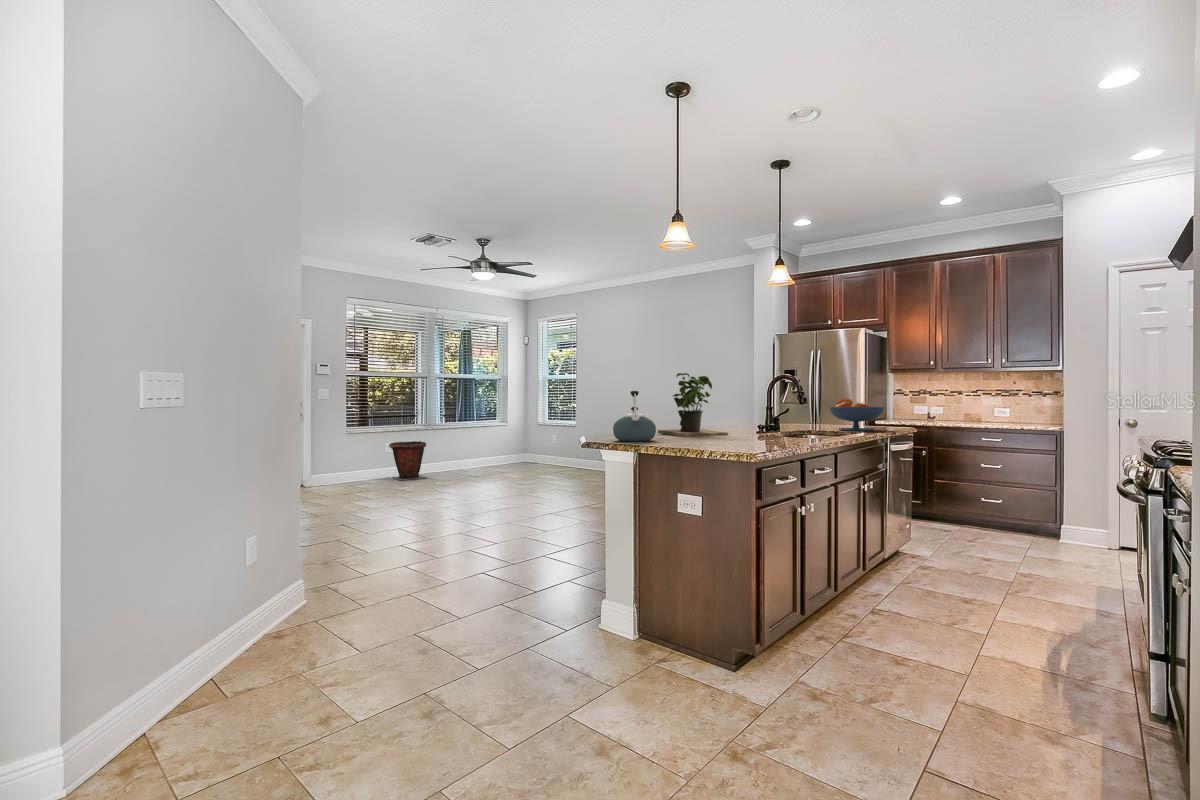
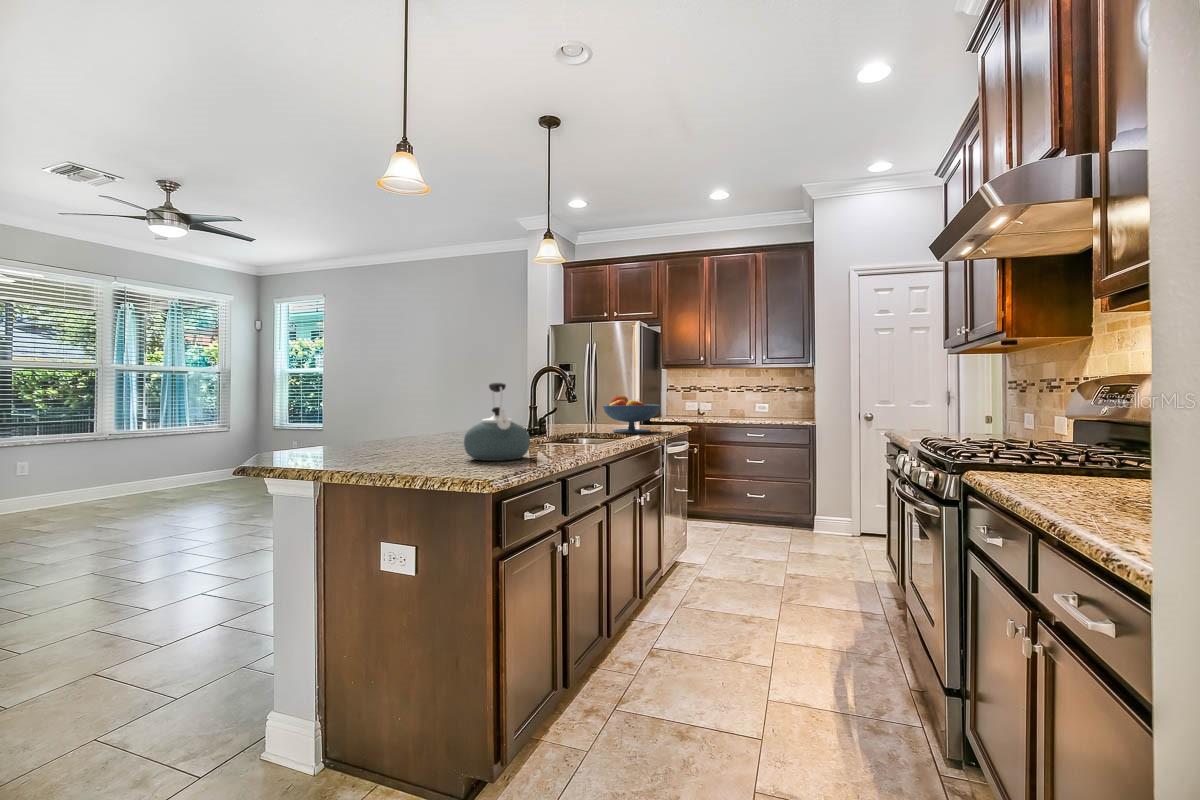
potted plant: present [658,373,728,436] -> none [384,362,478,449]
kettle: present [613,391,656,442] -> present [464,383,530,461]
trash can: present [389,441,426,480] -> none [31,453,100,512]

